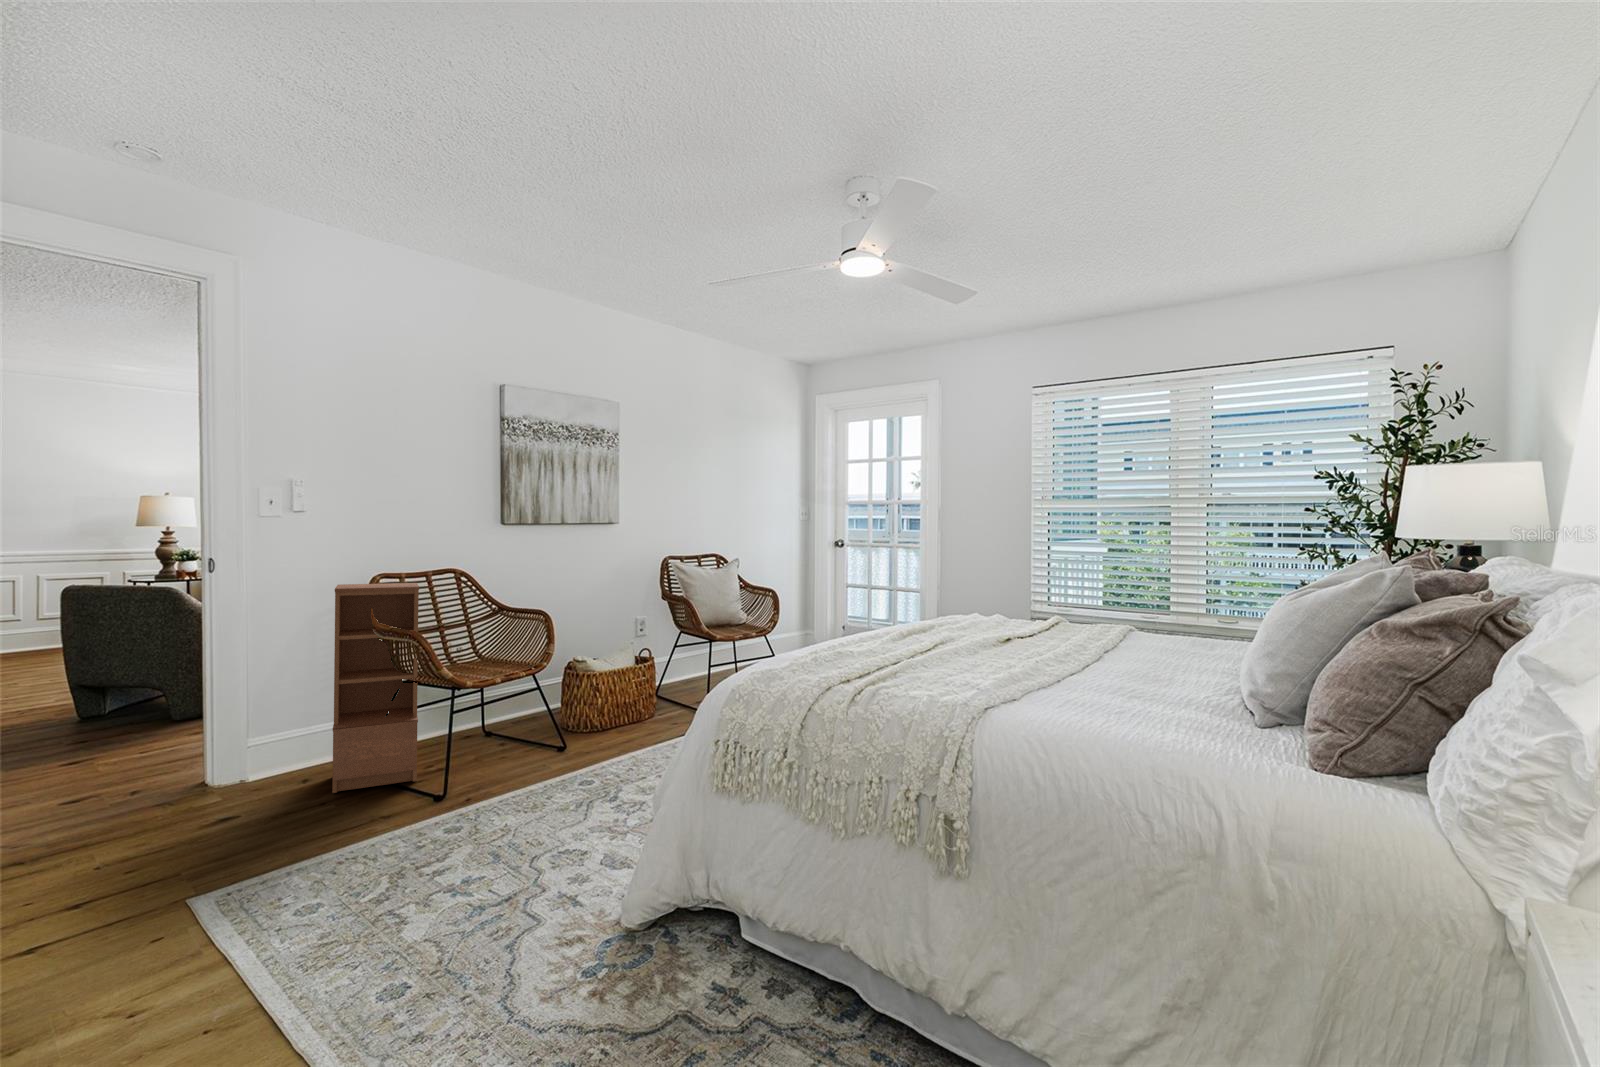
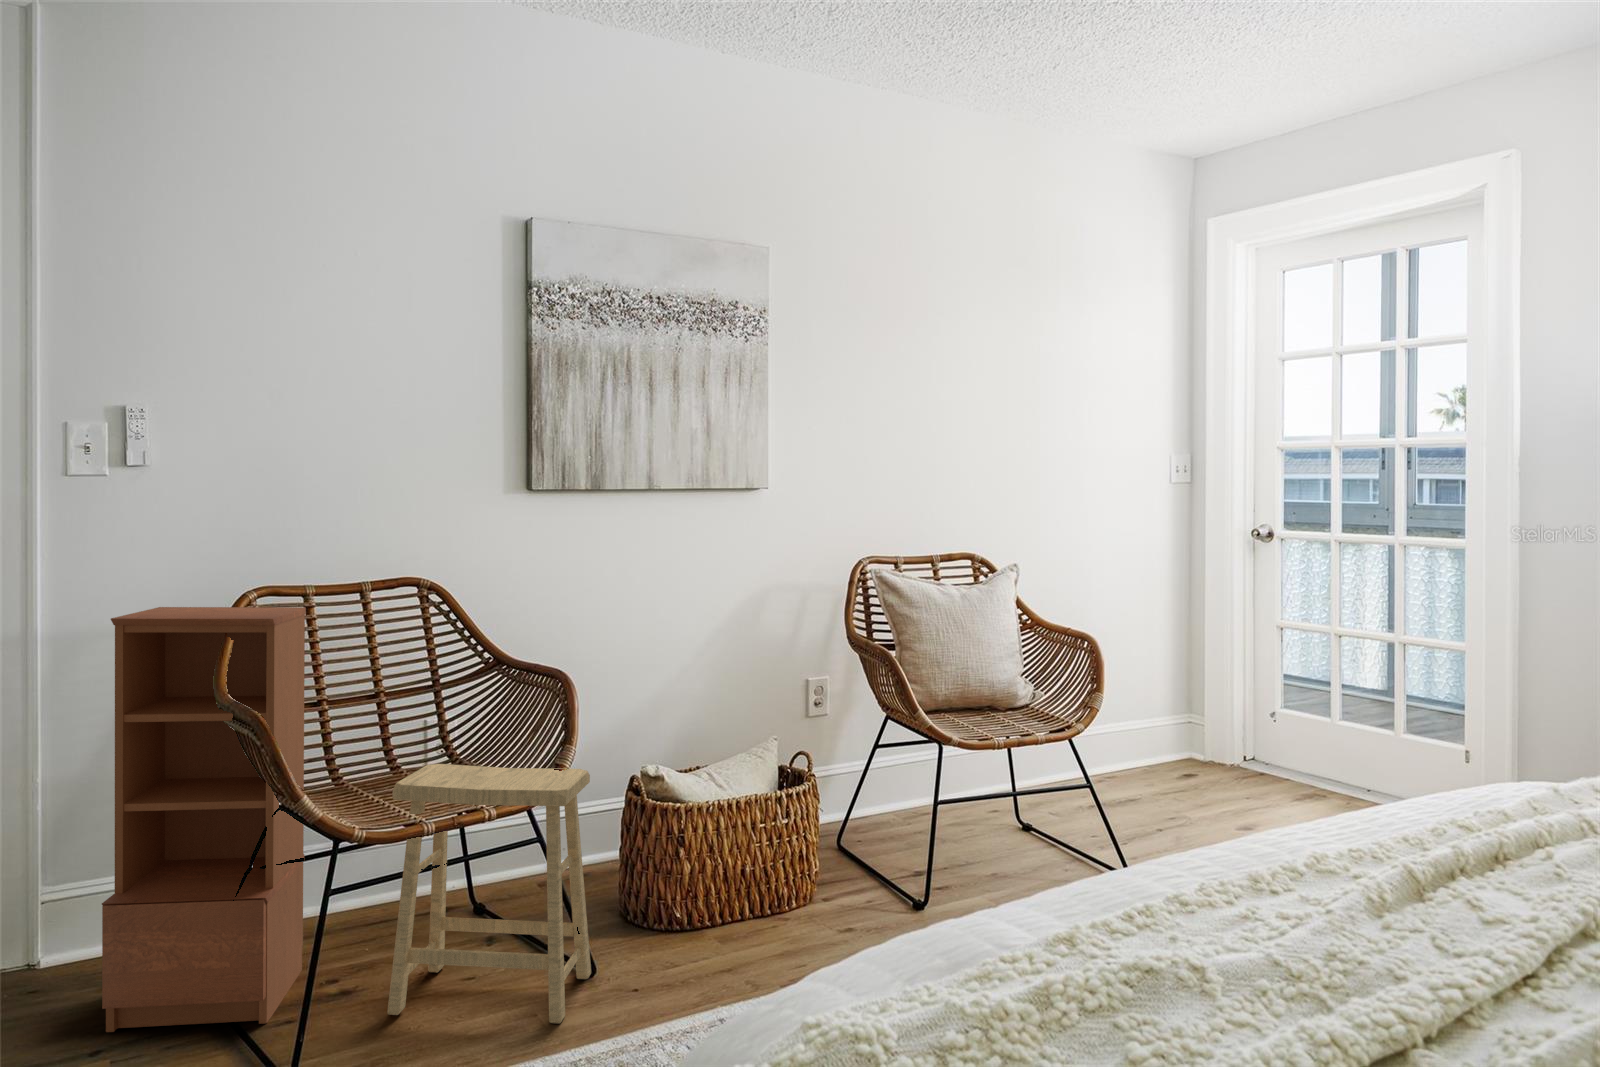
footstool: none [478,653,567,771] -> present [387,764,591,1024]

